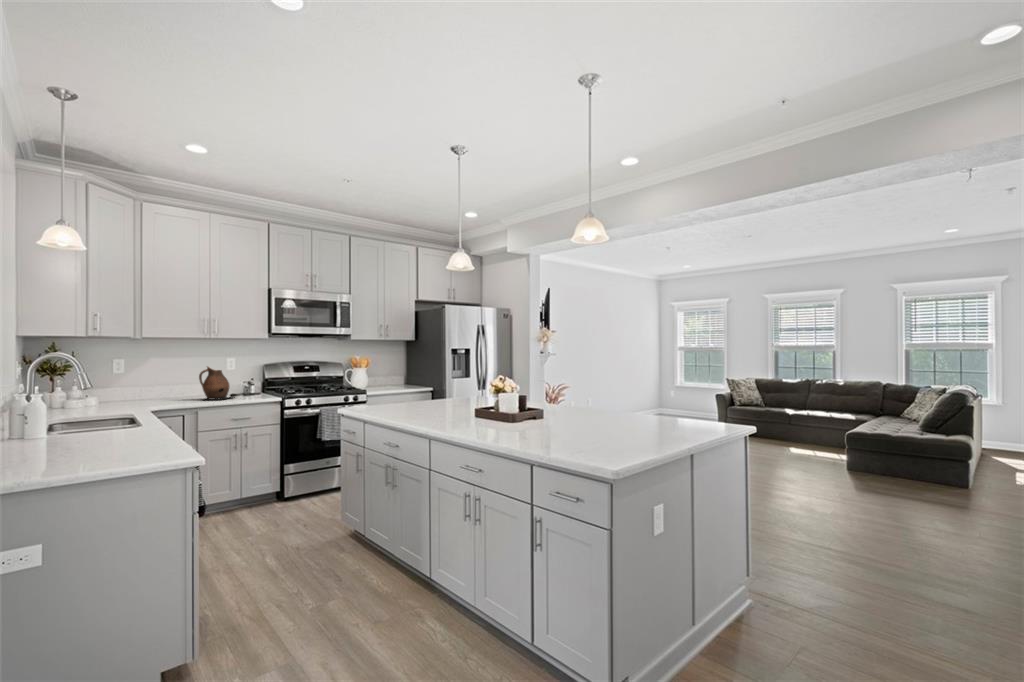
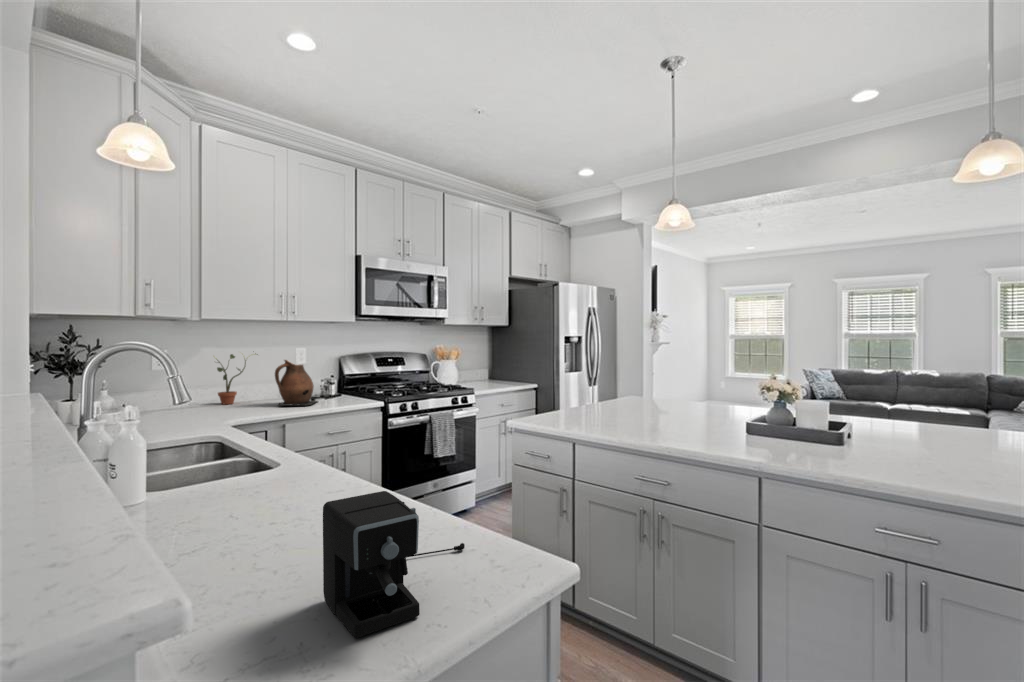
potted plant: none [156,358,200,399] -> present [217,353,258,404]
coffee maker: none [65,417,162,466] -> present [323,491,465,638]

